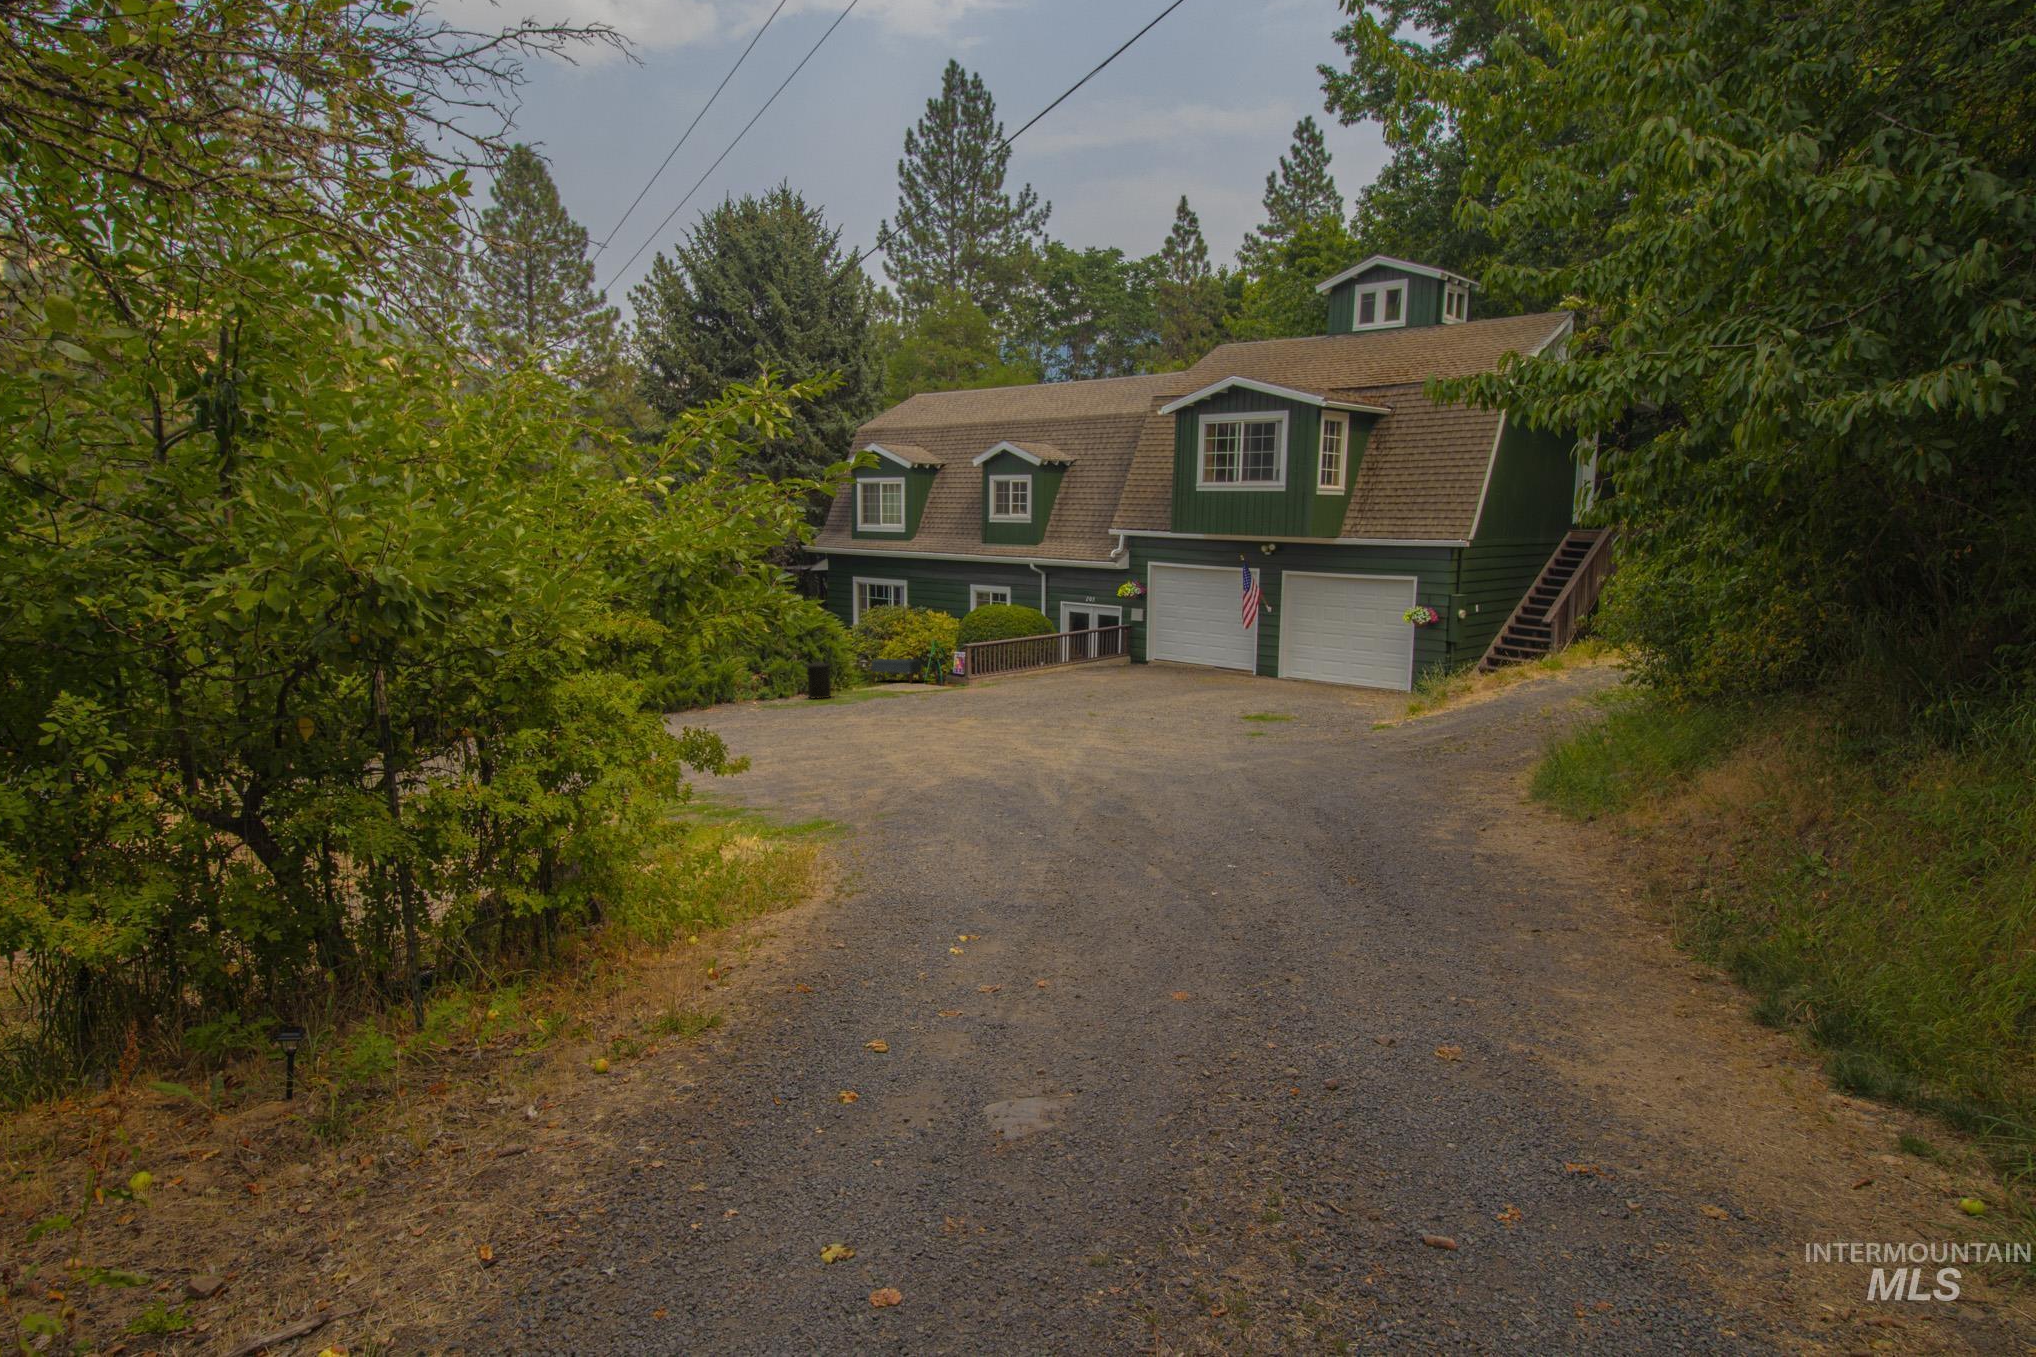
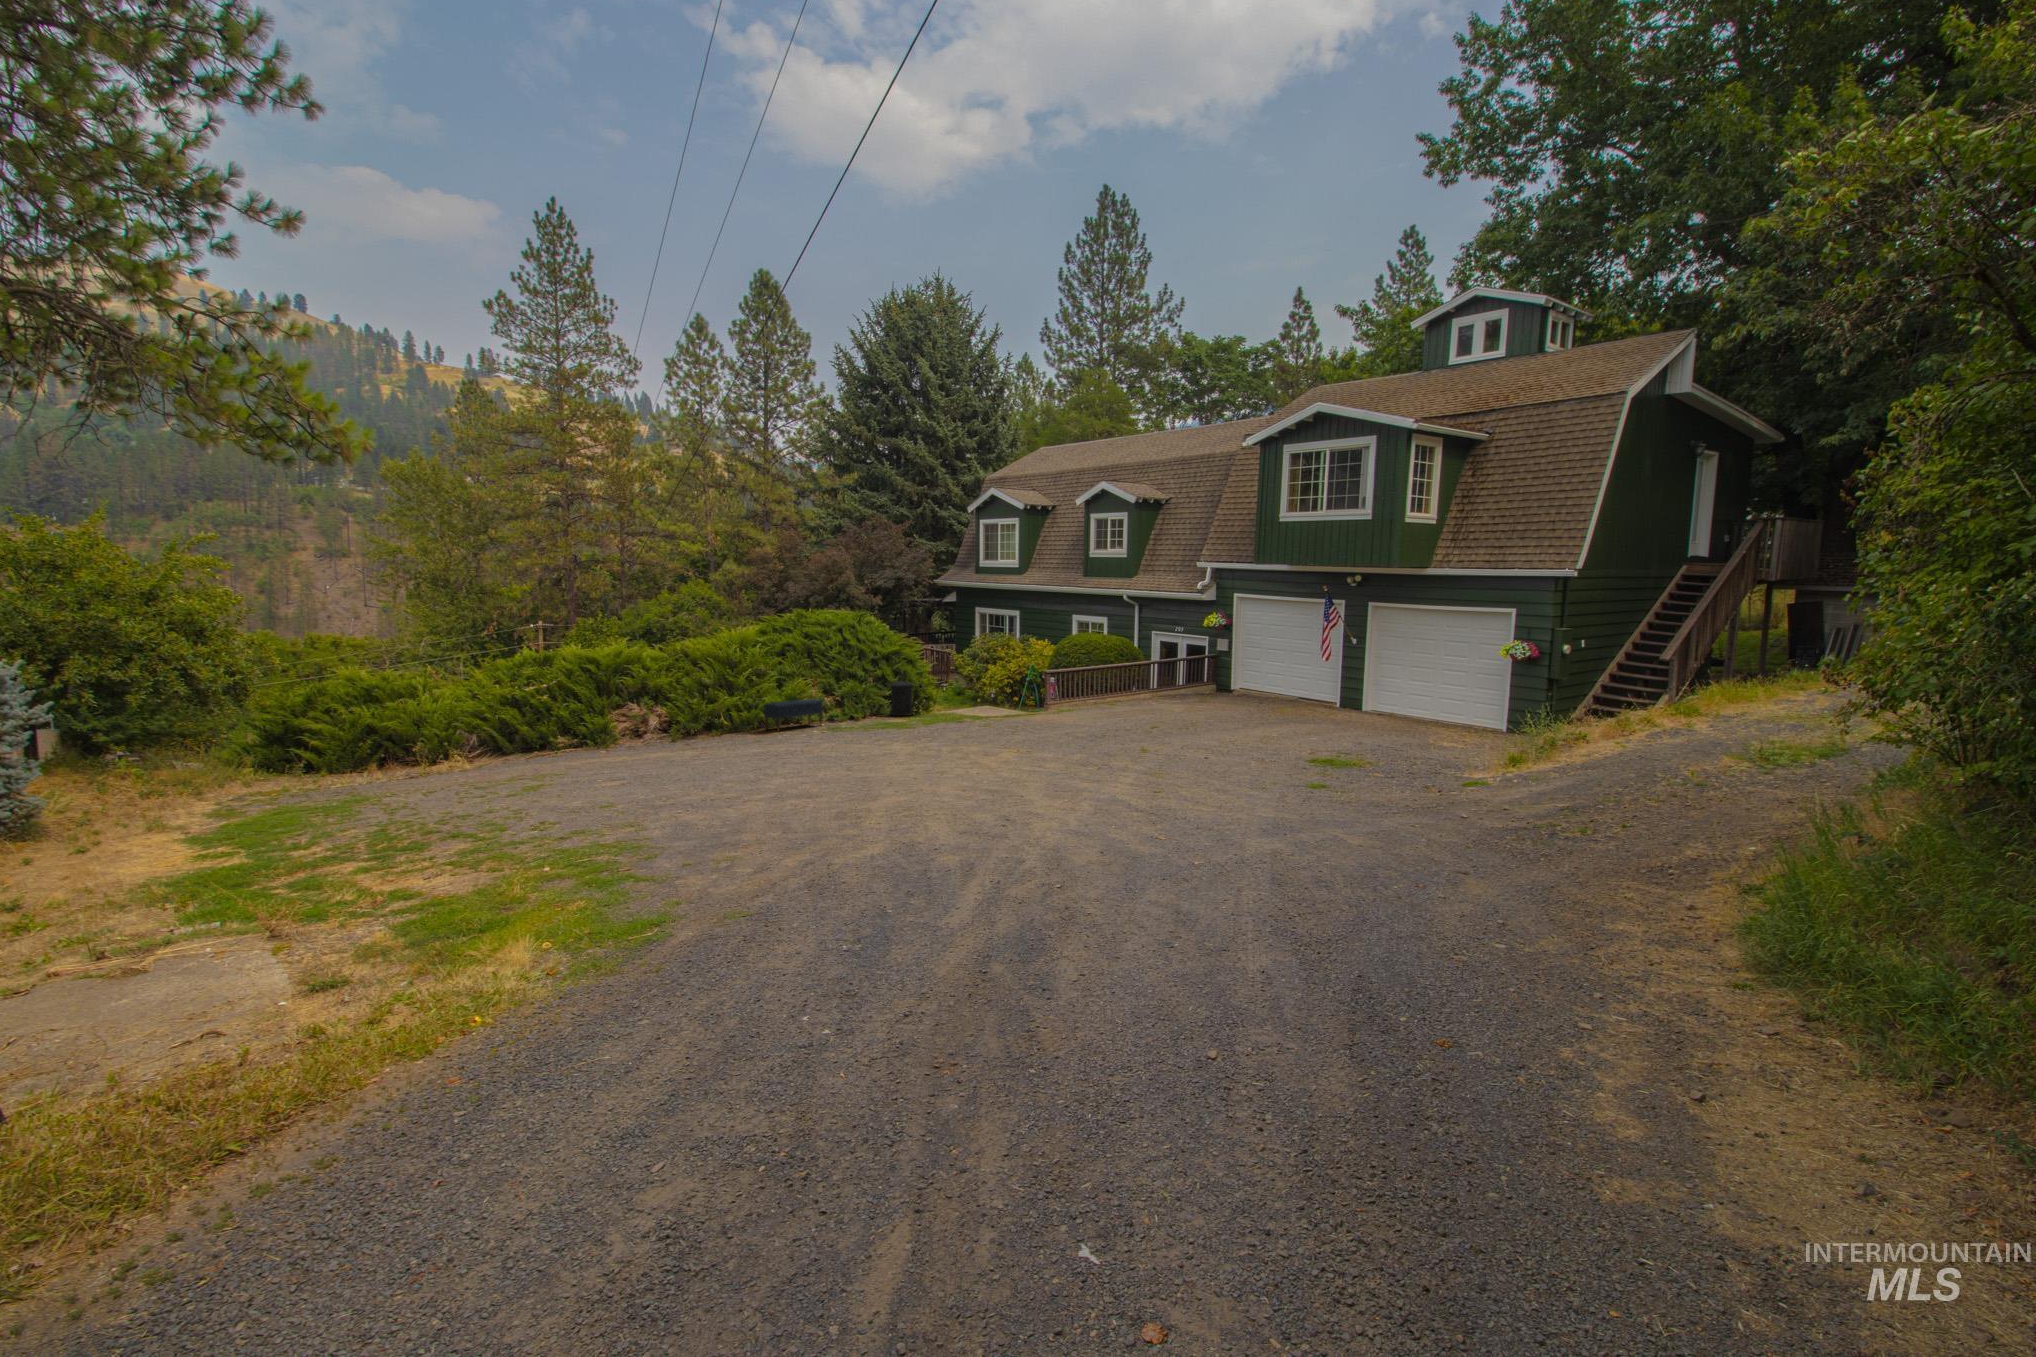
bench: present [871,659,922,683] -> present [764,699,823,731]

